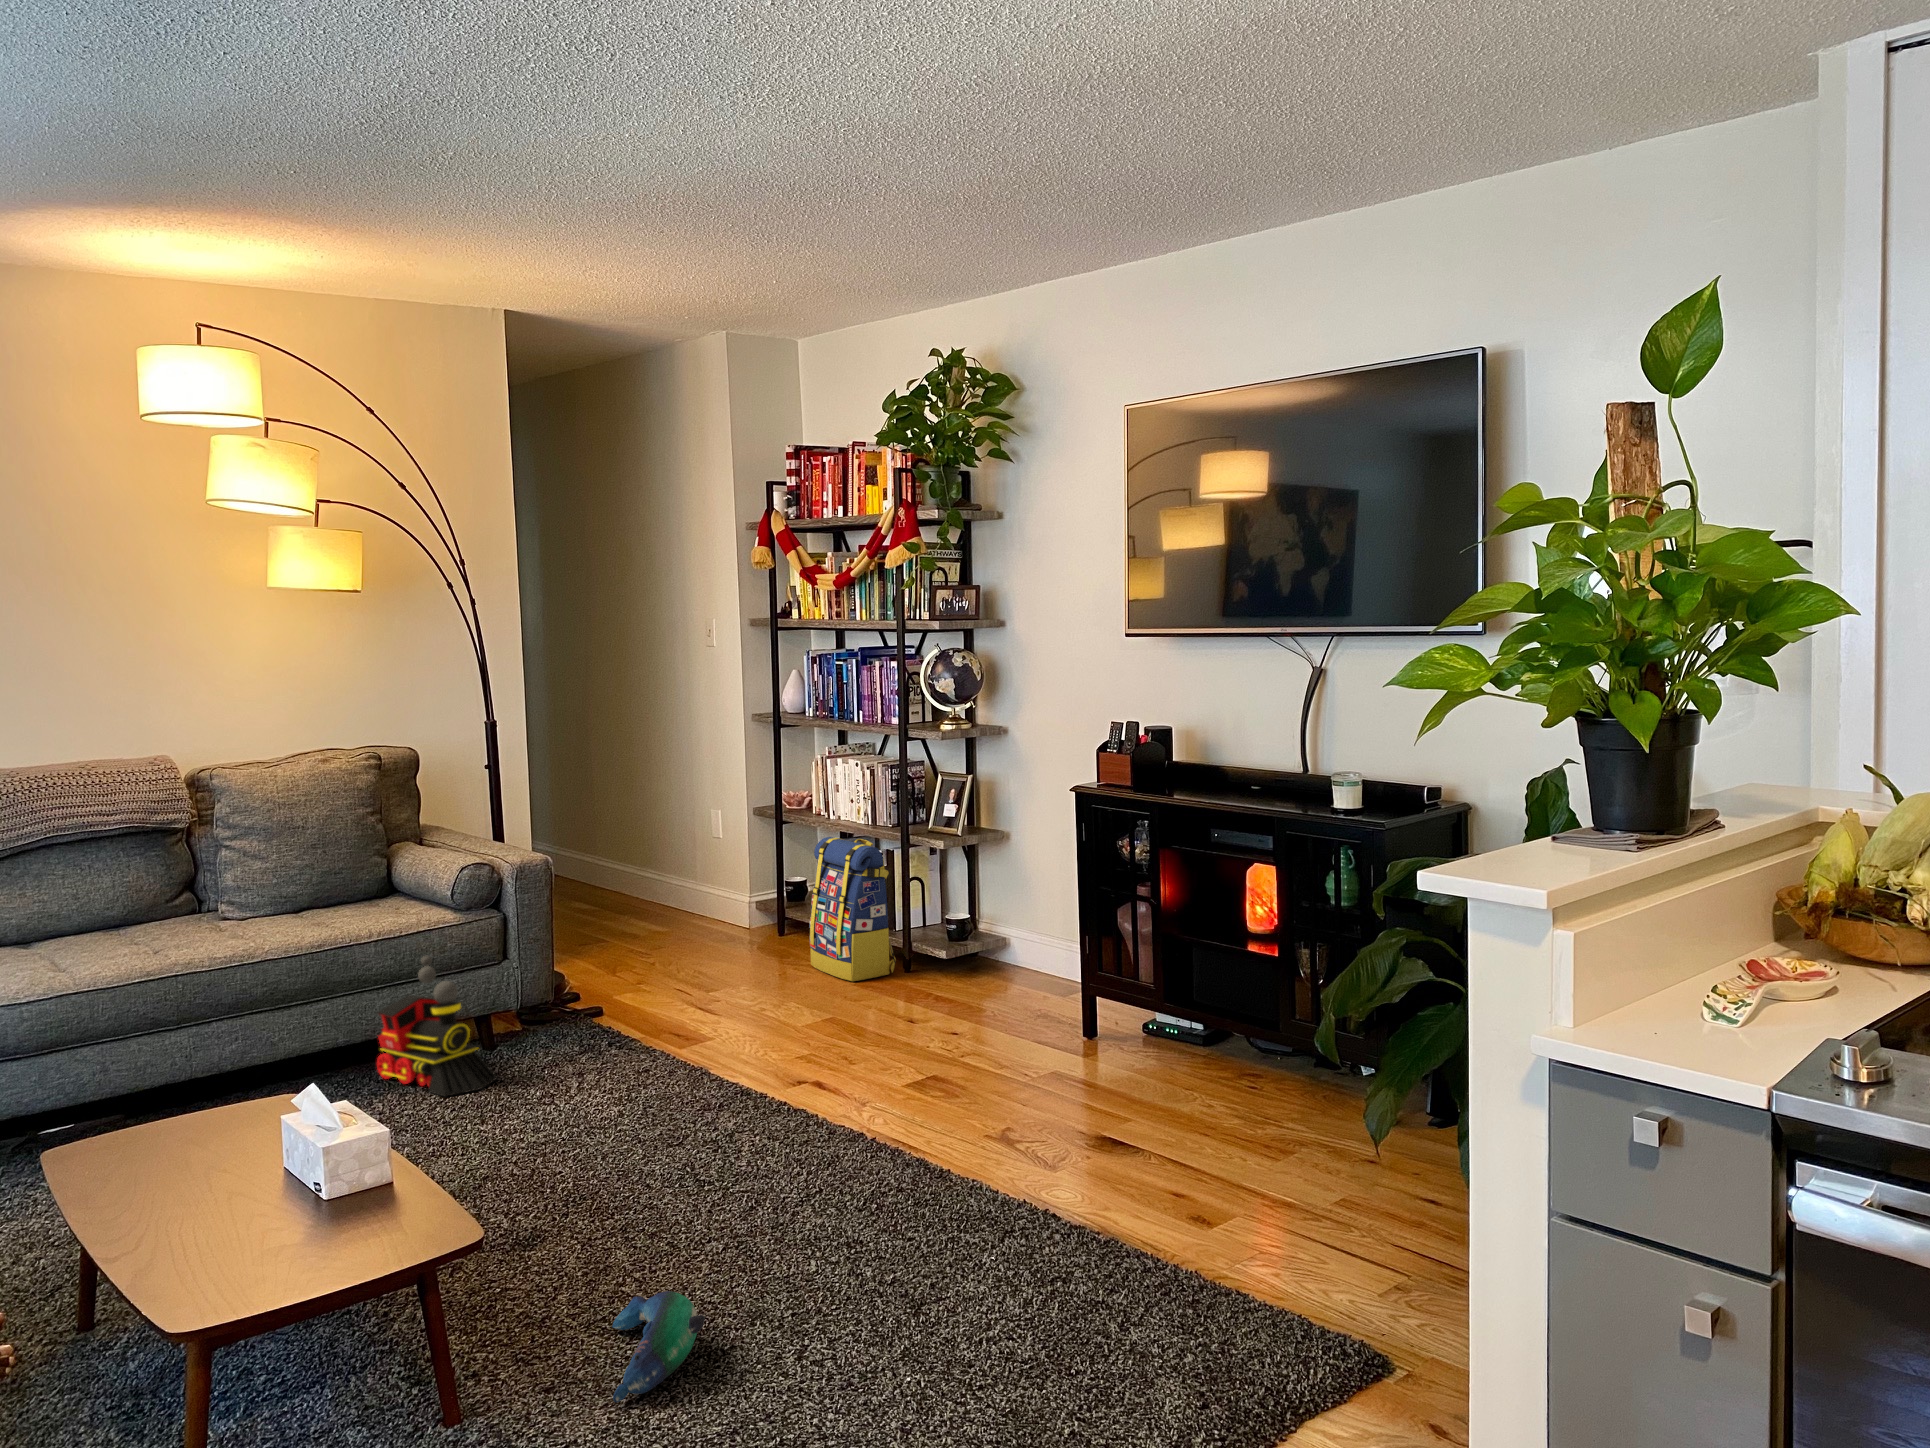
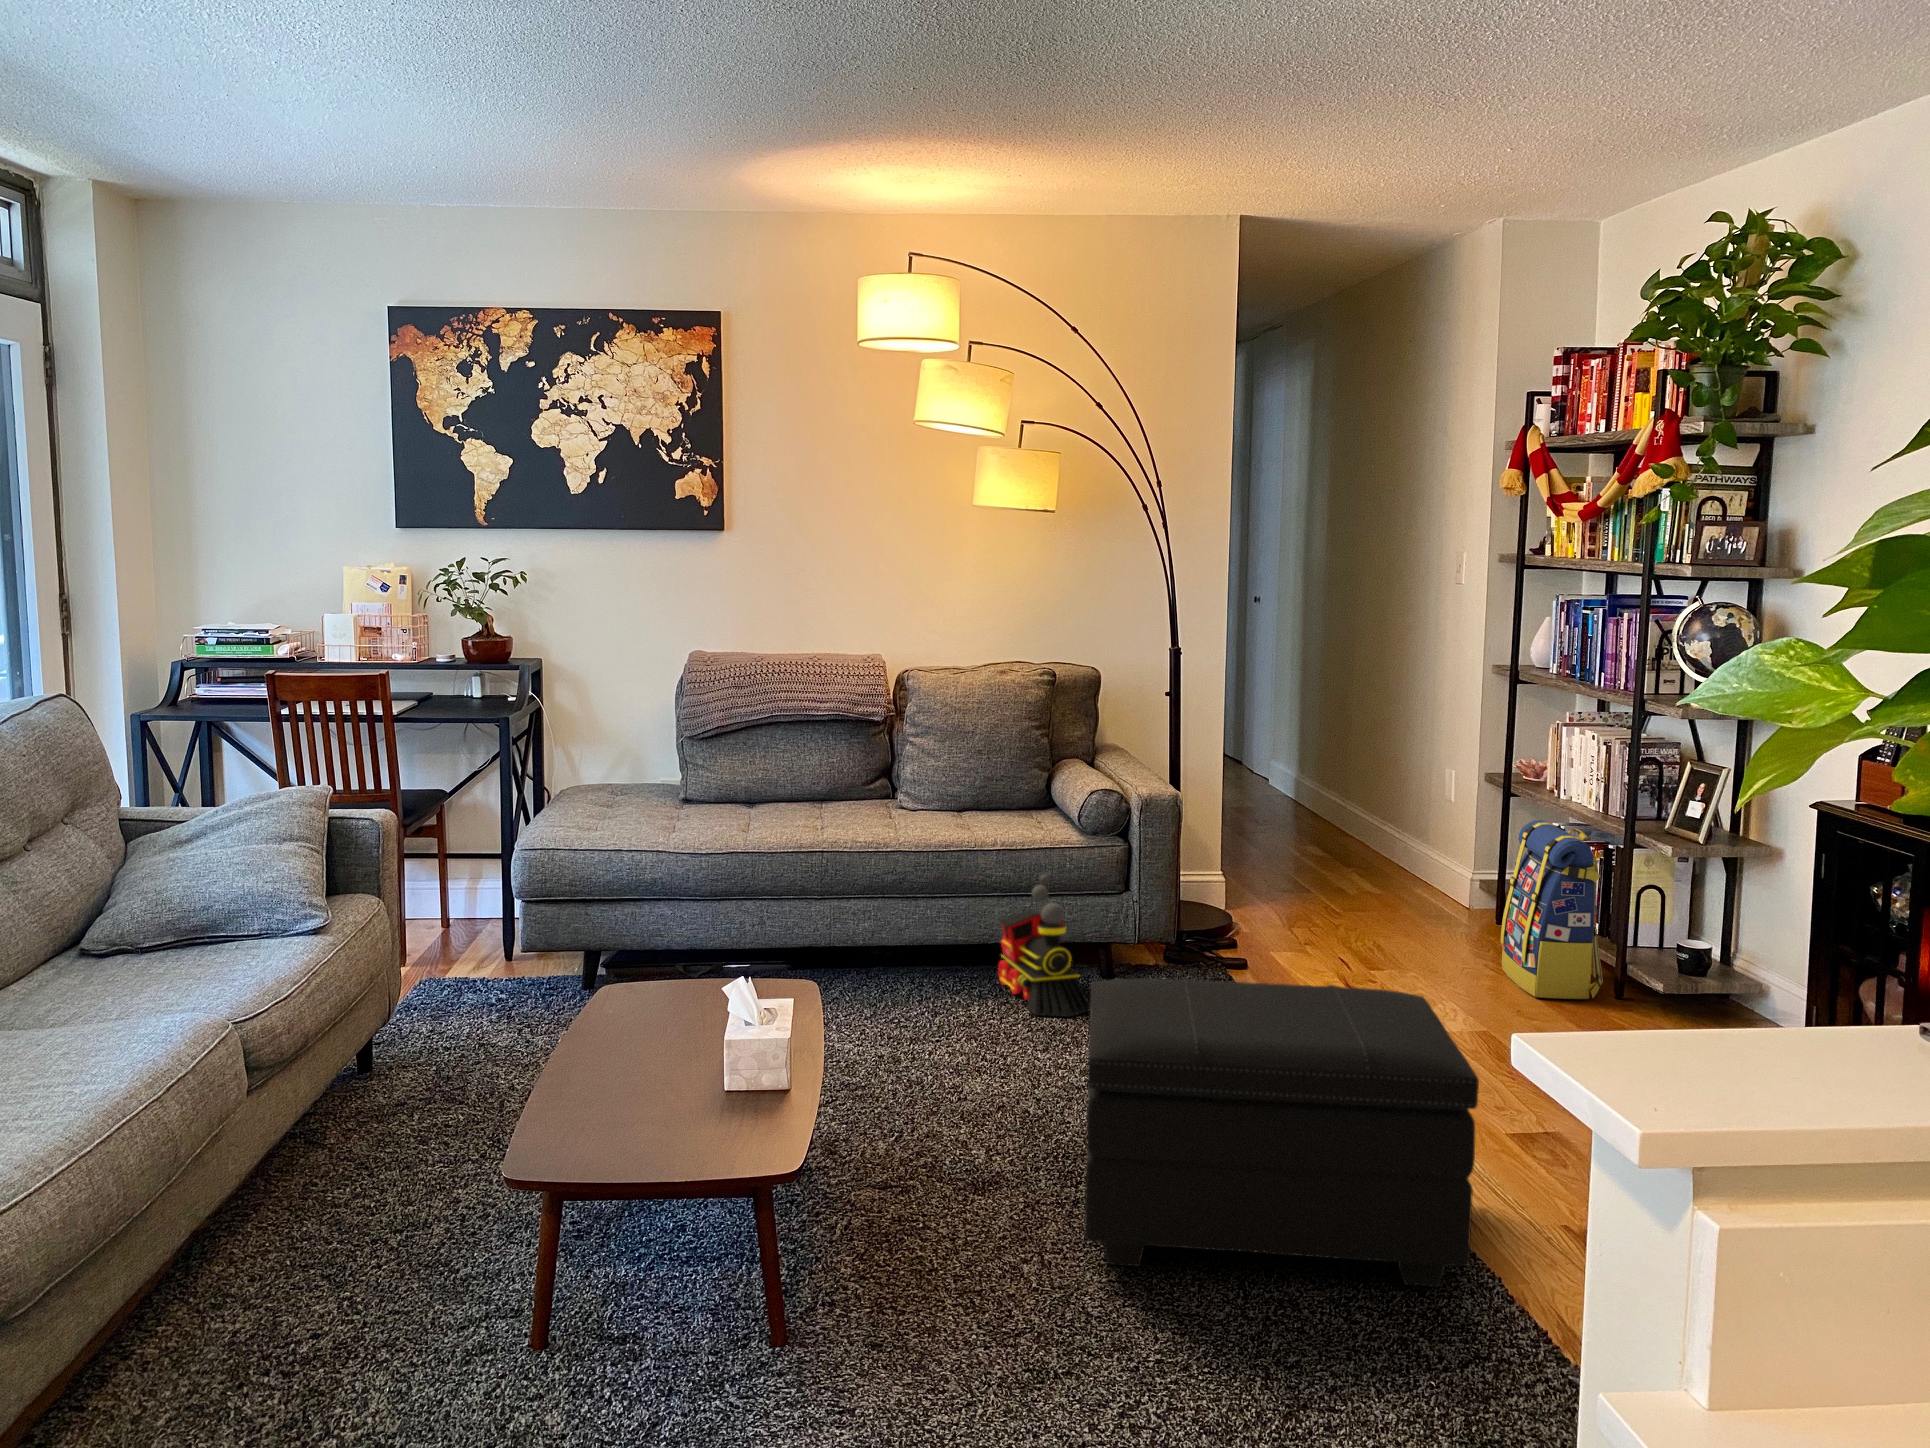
footstool: none [601,976,969,1268] -> present [1084,978,1479,1287]
plush toy: present [612,1291,705,1402] -> none [925,1272,1048,1375]

